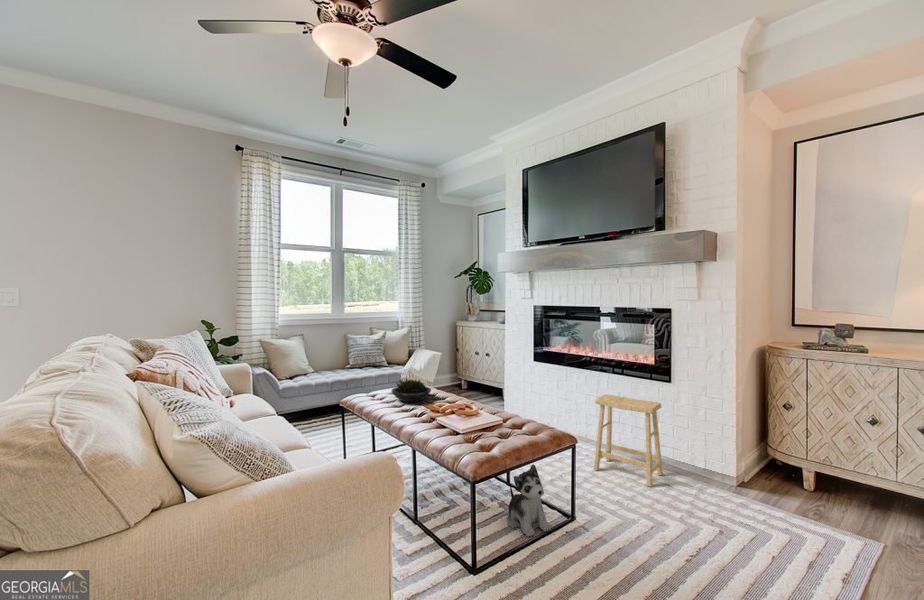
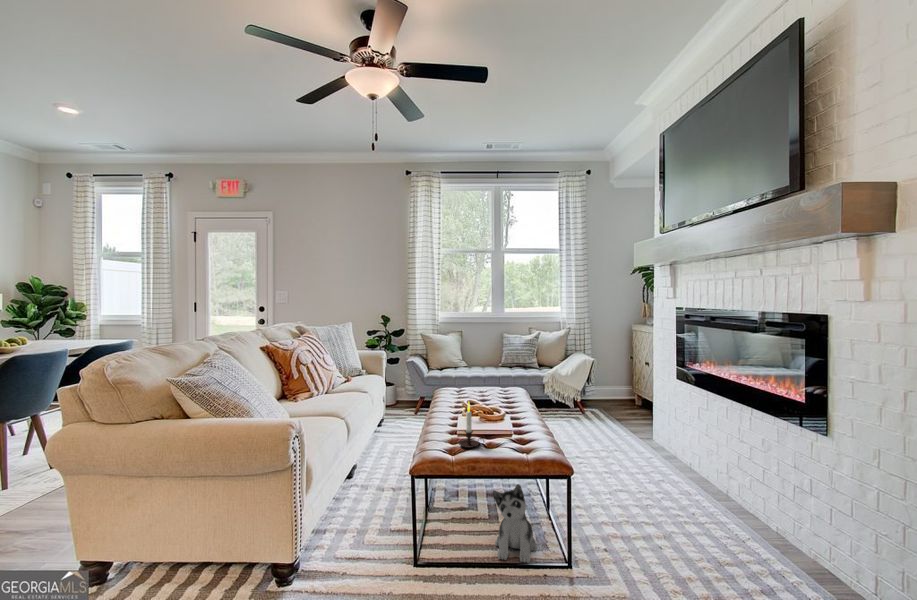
succulent plant: present [392,379,431,402] -> none [452,377,491,400]
footstool: present [594,394,663,487] -> none [676,431,783,574]
candle: none [484,397,508,442] -> present [459,402,484,448]

